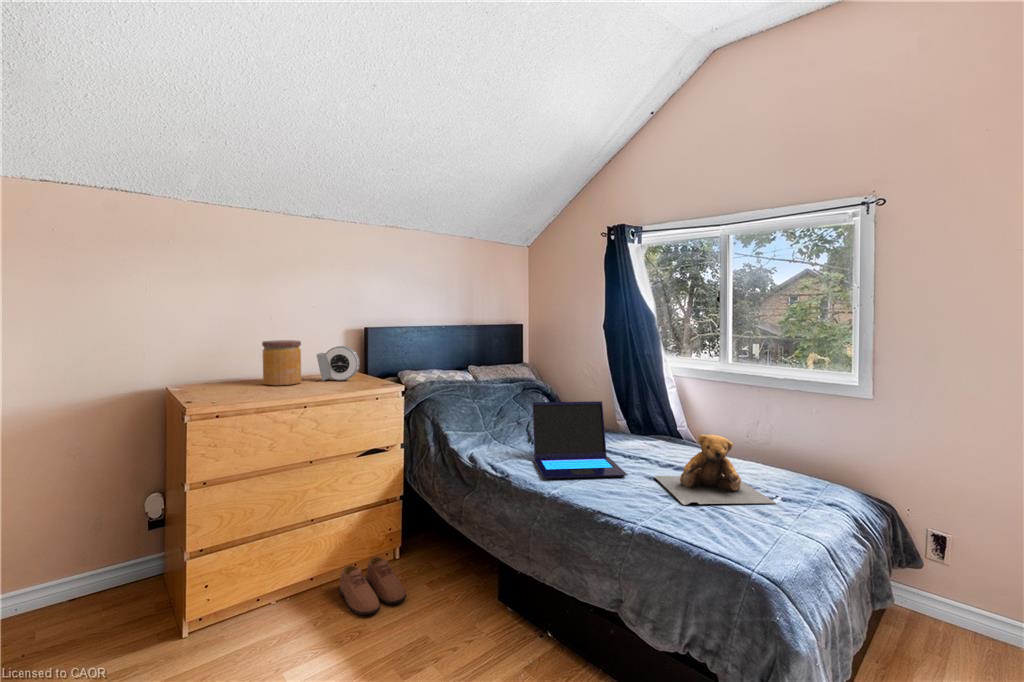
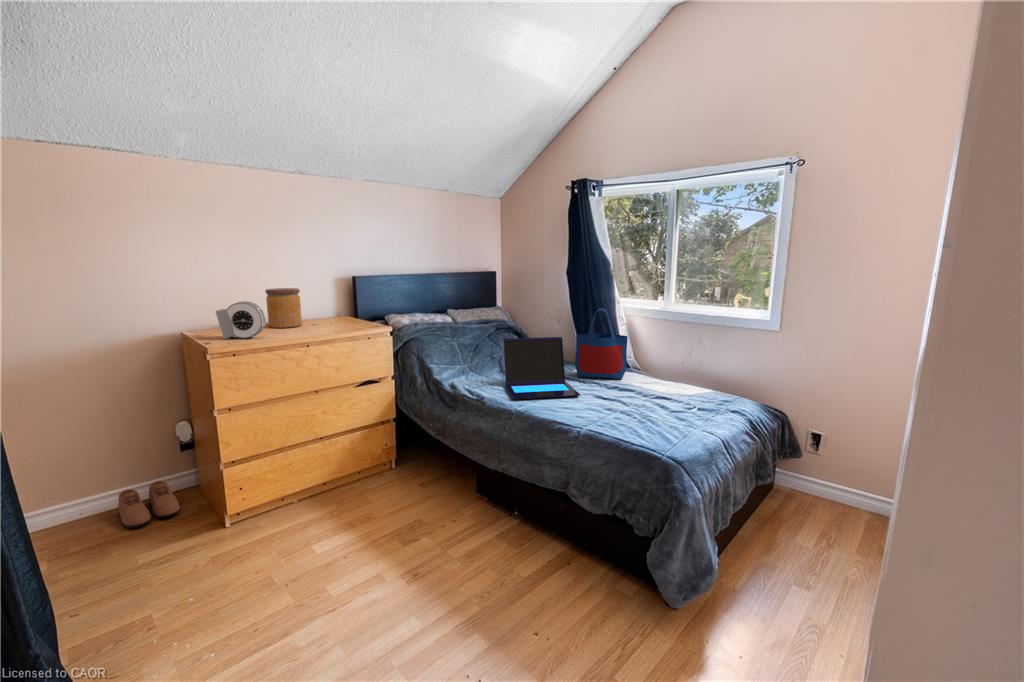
alarm clock: present [317,346,360,381] -> present [216,301,266,339]
tote bag: none [617,368,680,454] -> present [575,308,628,379]
teddy bear: present [655,434,776,505] -> none [602,361,693,415]
shoe: present [339,556,406,615] -> present [118,481,180,528]

